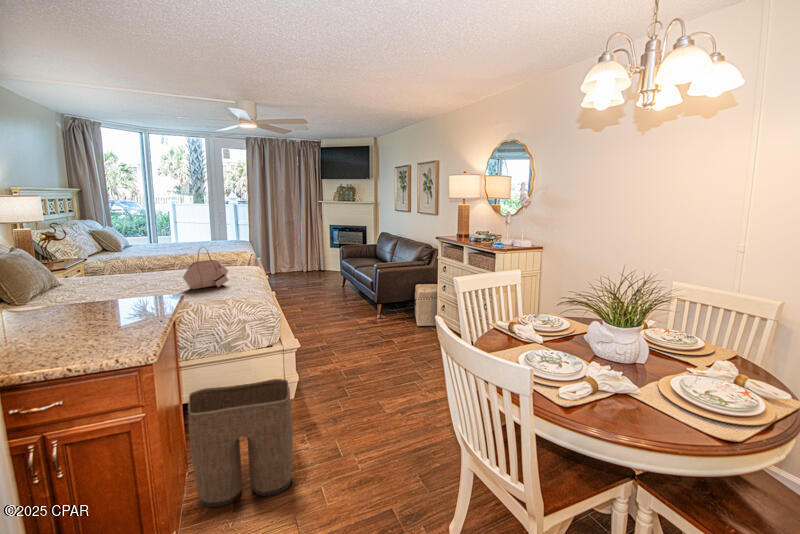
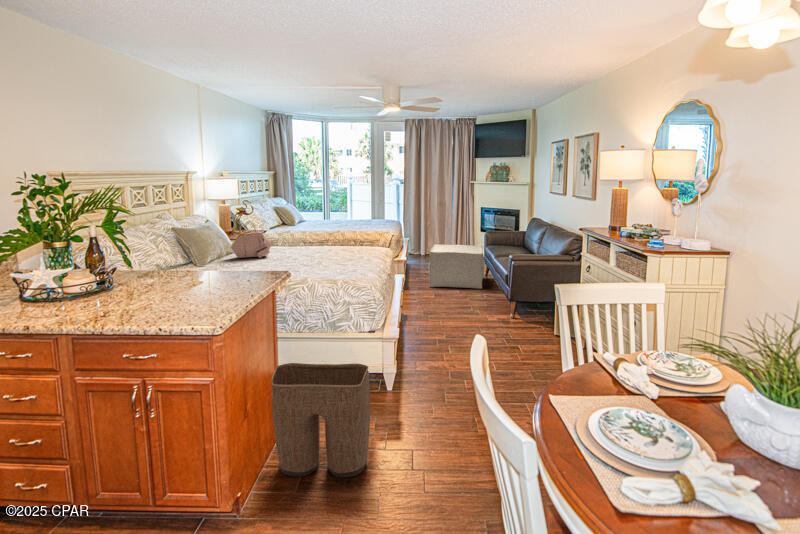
handbag: present [183,248,228,289] -> present [231,225,272,258]
ottoman: none [294,259,345,300] -> present [429,244,484,289]

